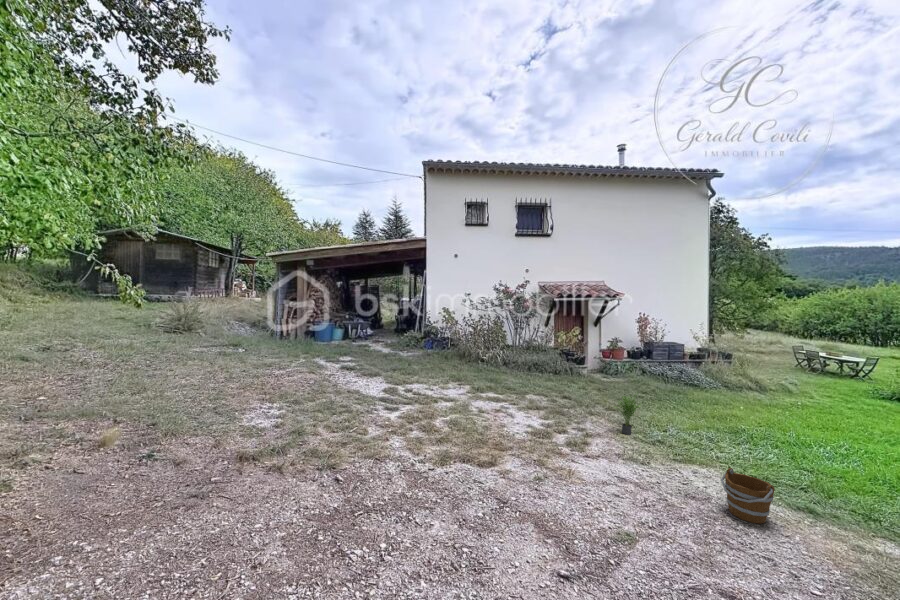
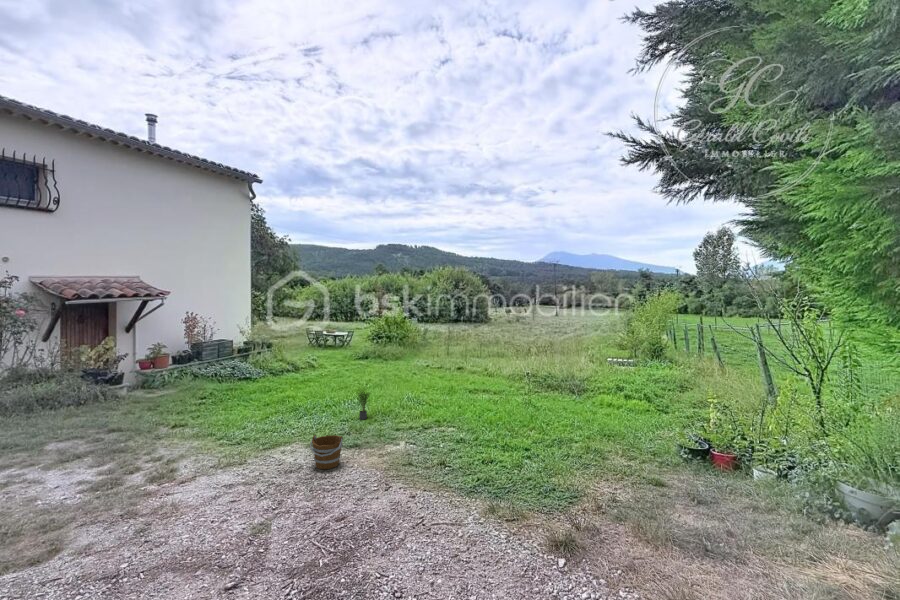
potted plant: present [618,396,639,435] -> present [357,388,370,420]

